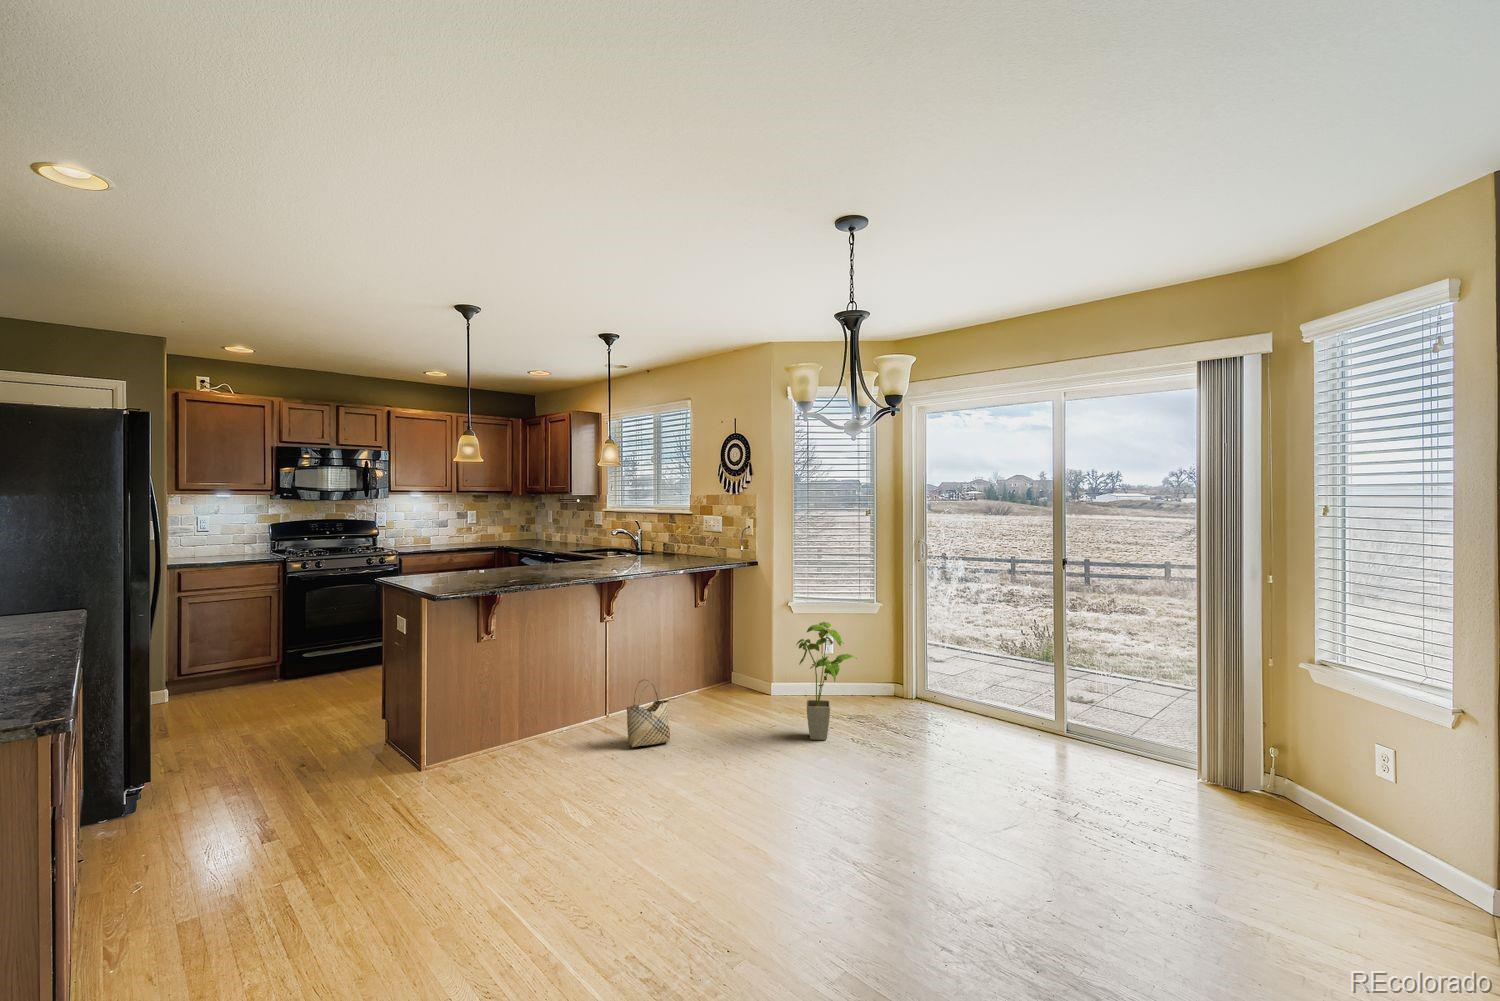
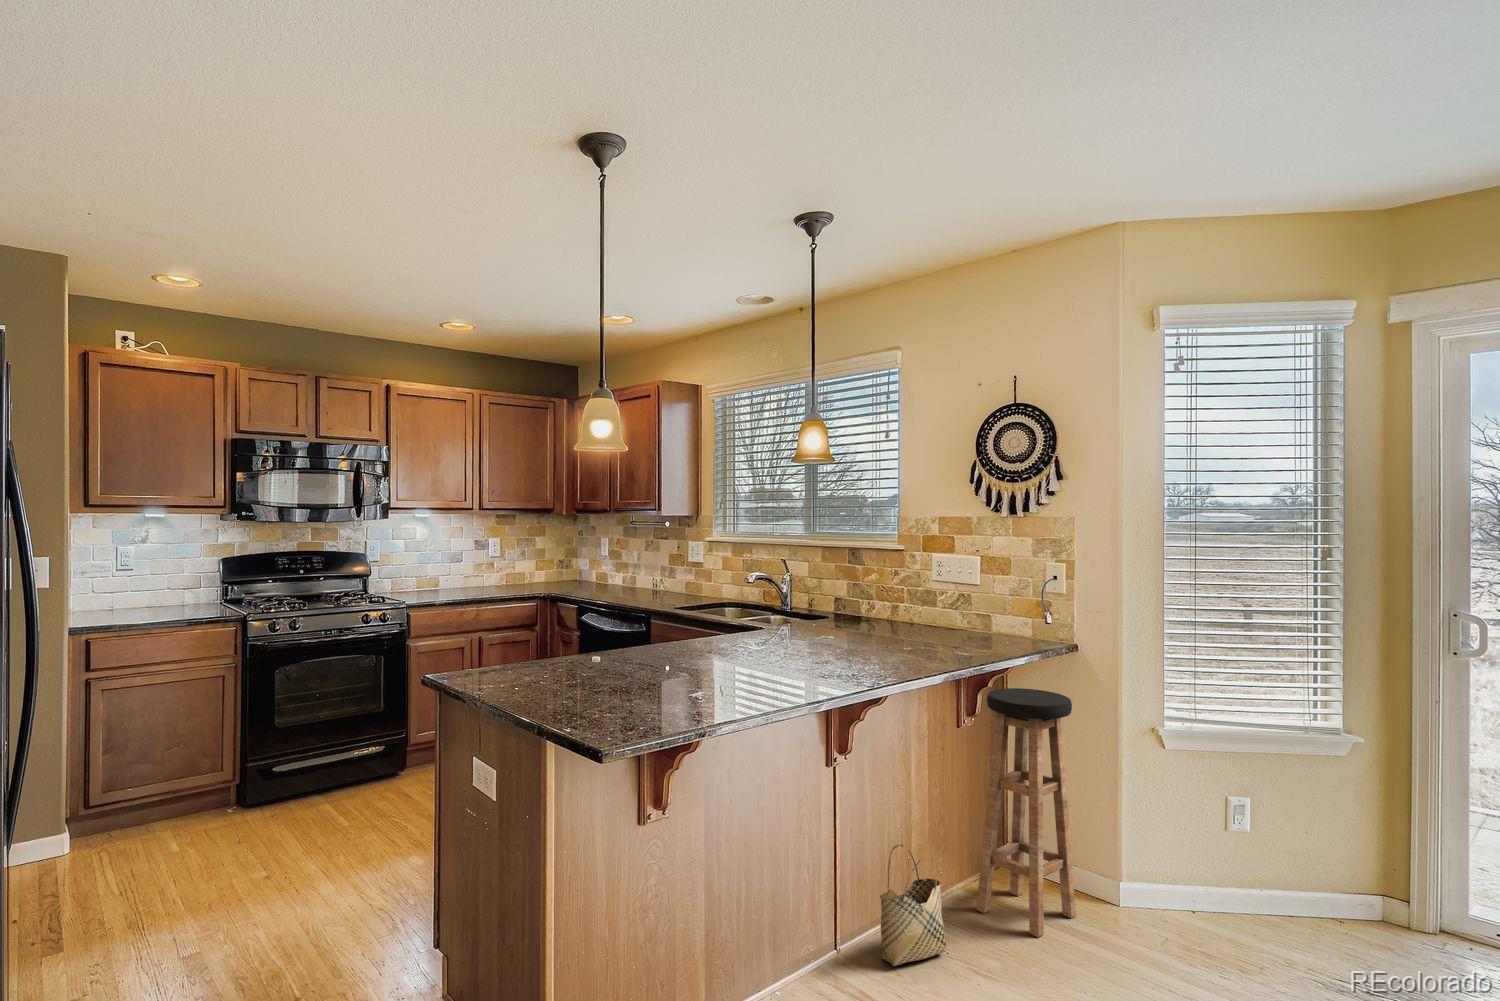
bar stool: none [708,590,767,736] -> present [976,688,1076,937]
house plant: present [796,622,854,740] -> none [1134,751,1243,947]

